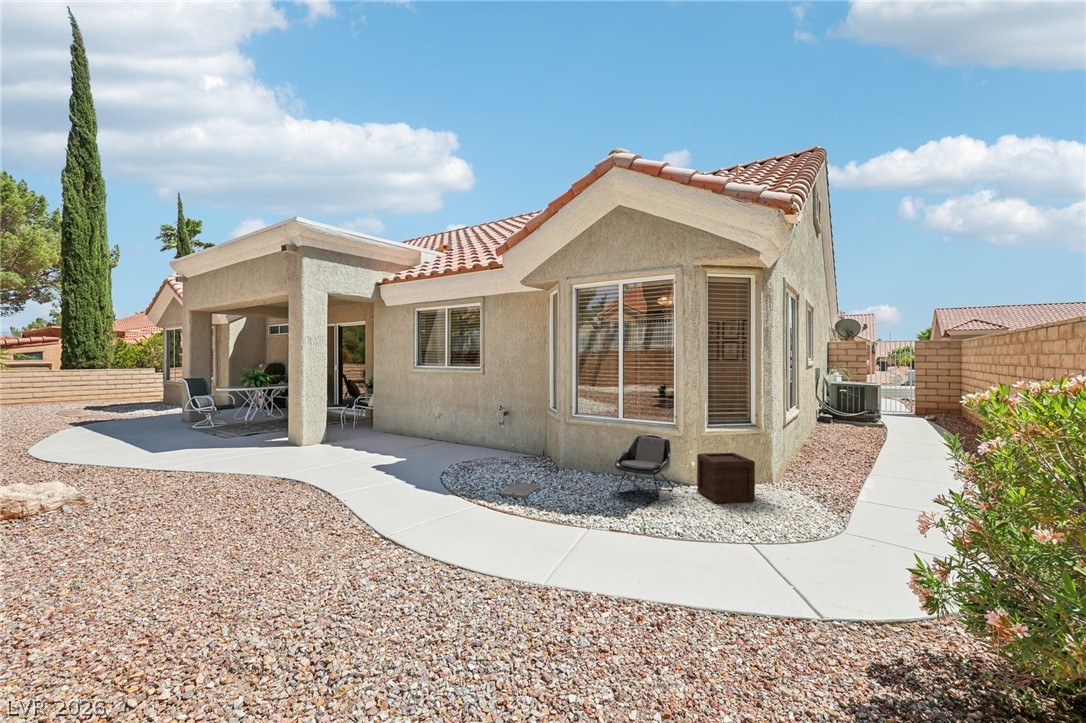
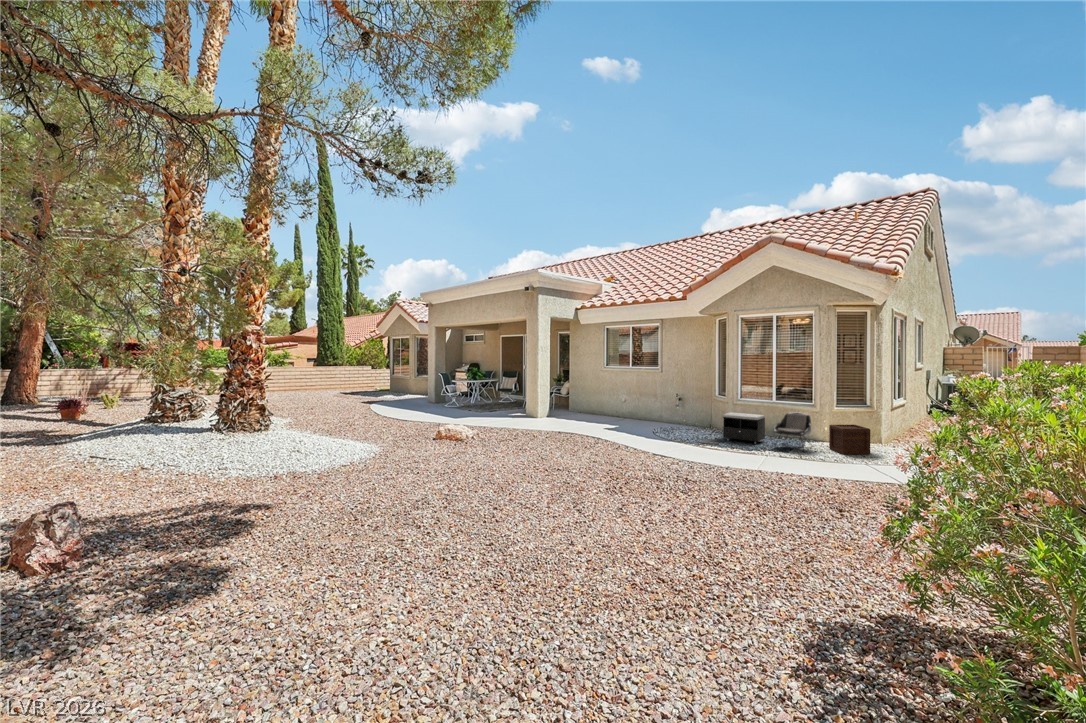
storage bench: none [548,434,609,484] -> present [723,412,765,444]

